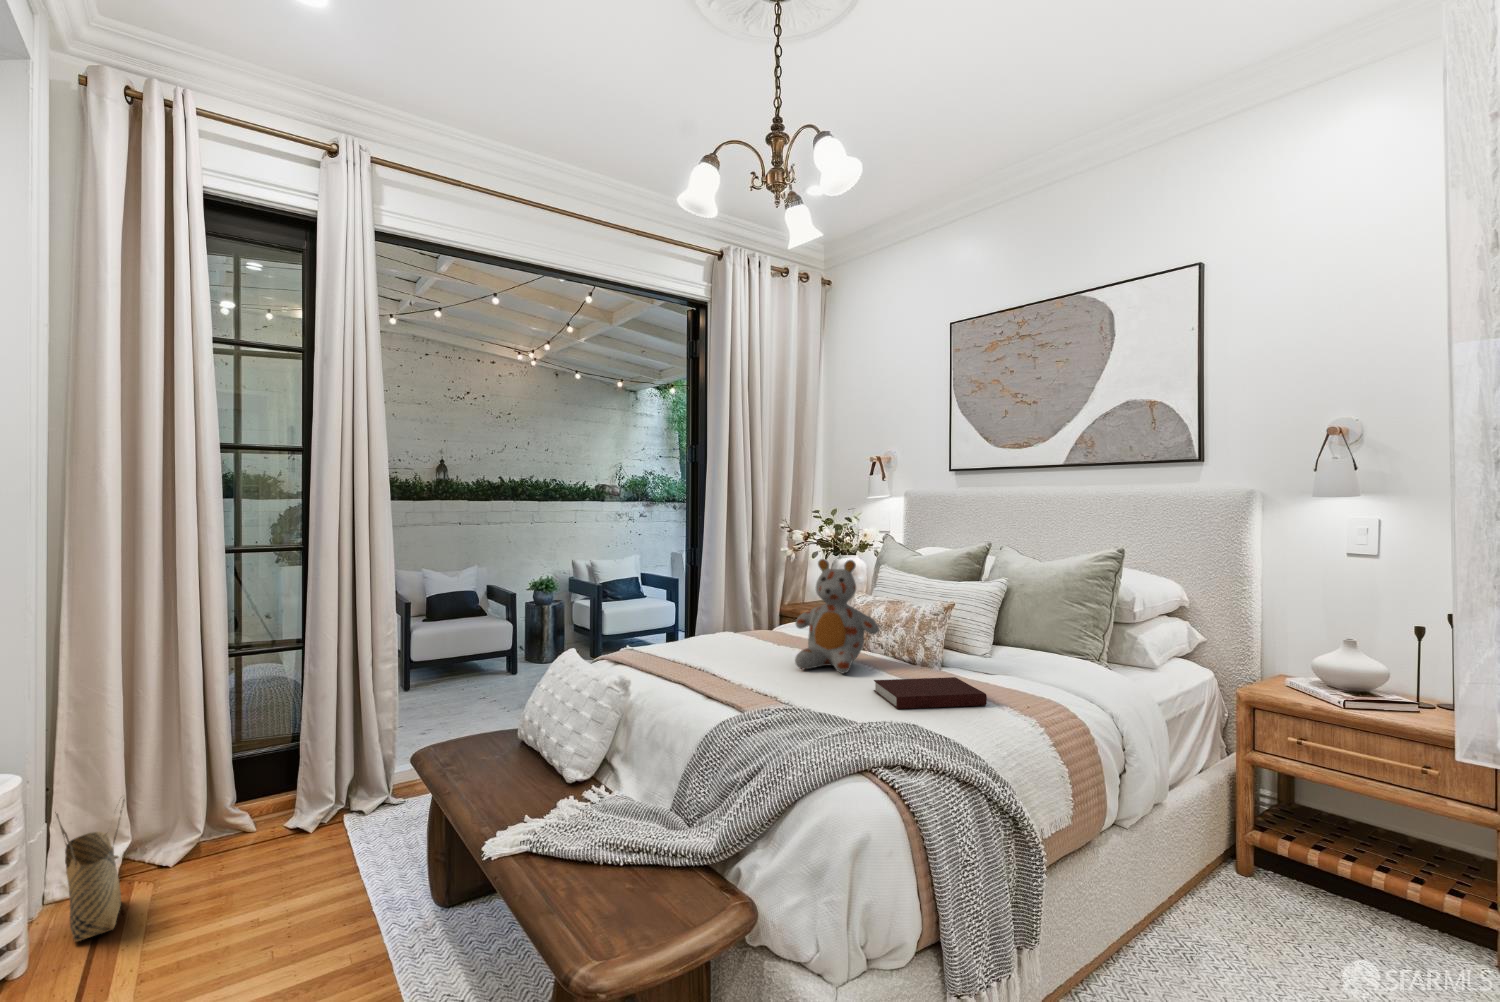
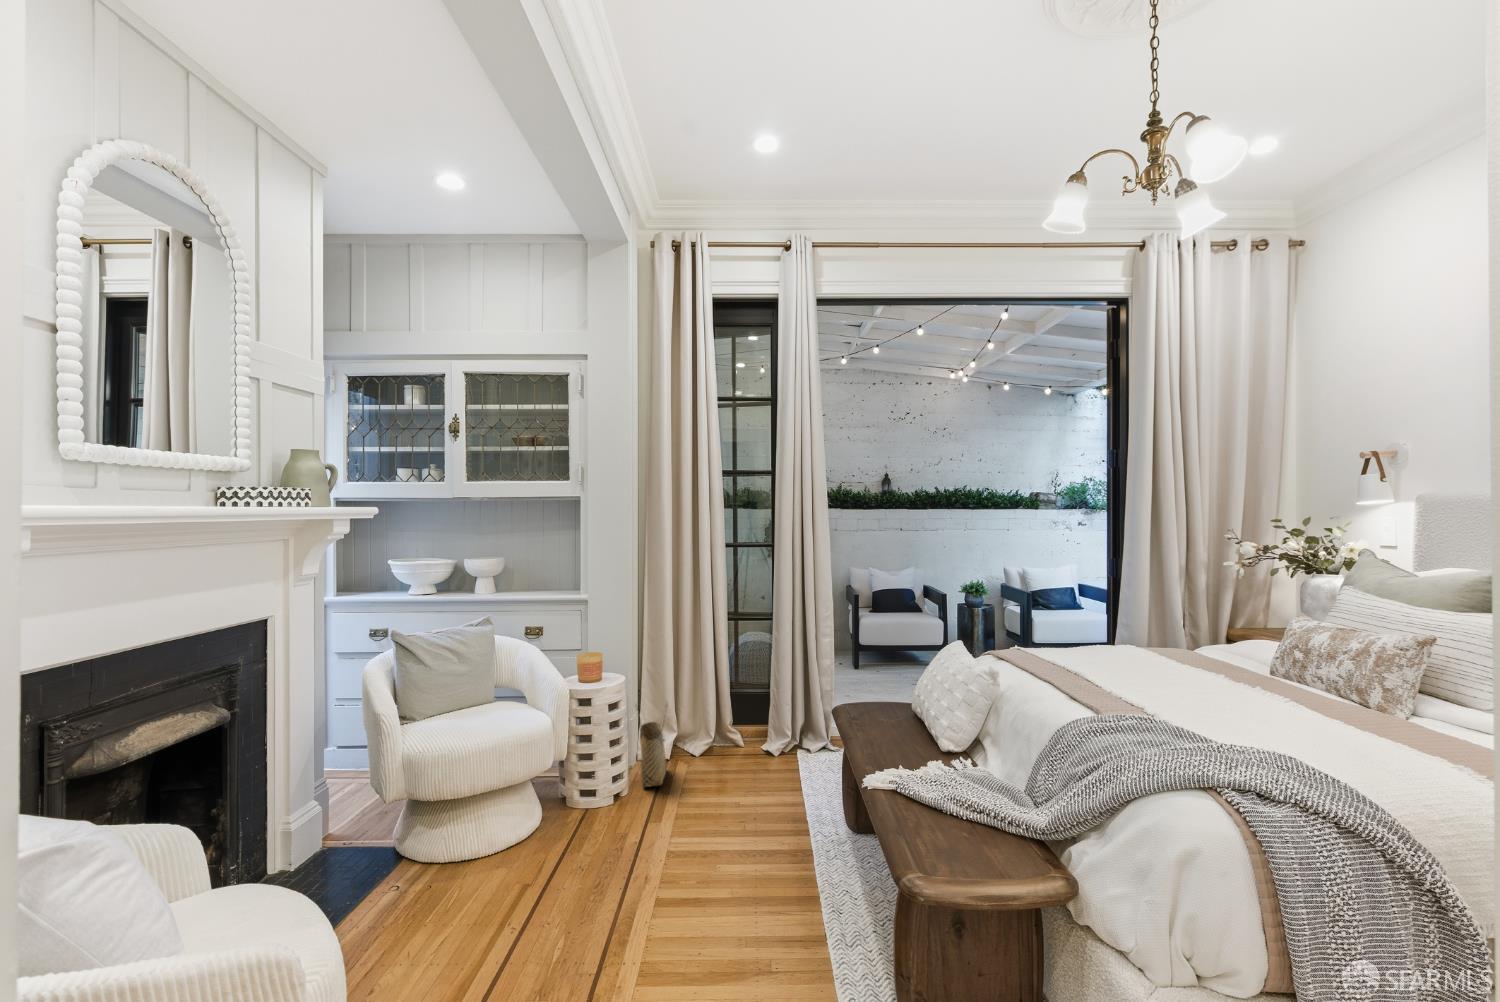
stuffed bear: present [795,559,879,673] -> none [1187,573,1303,699]
notebook: present [874,677,987,709] -> none [1276,709,1437,760]

